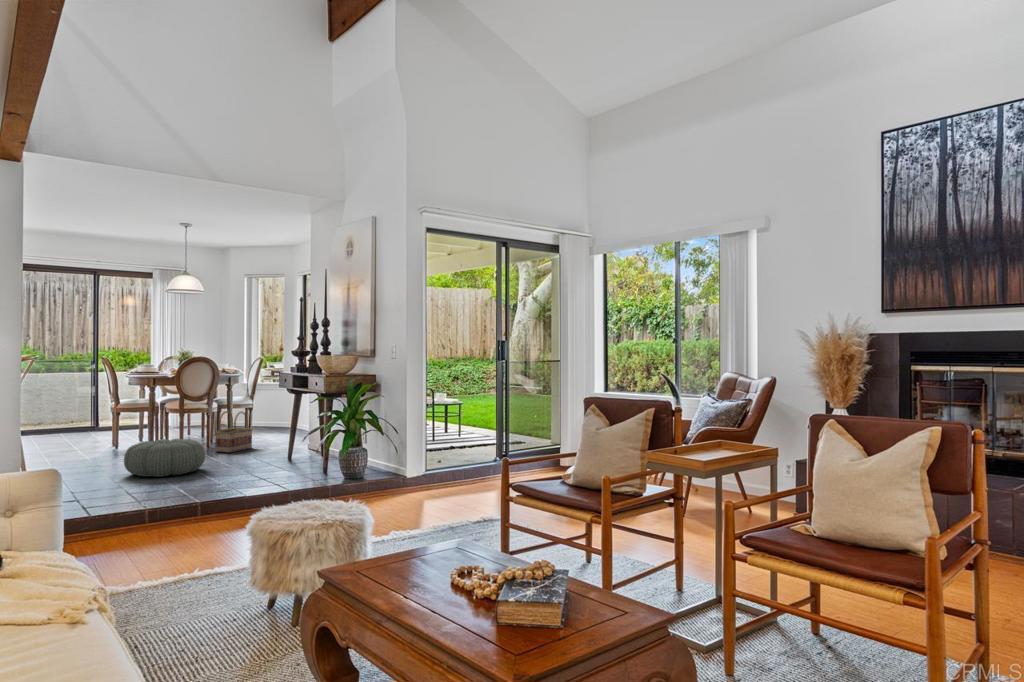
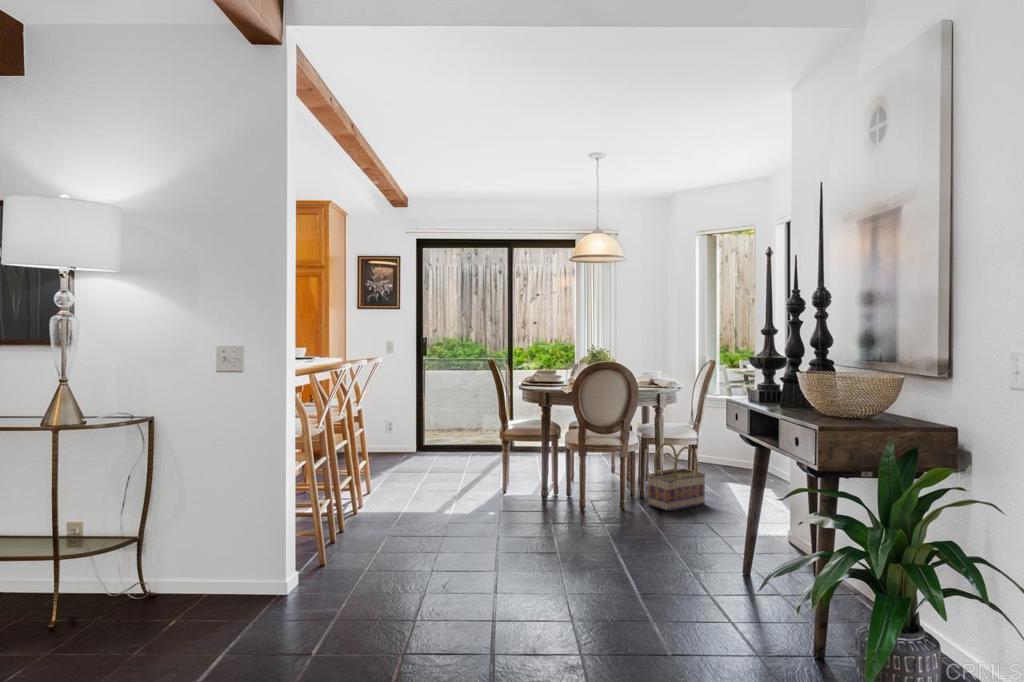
pouf: present [124,439,205,477] -> none [491,493,606,564]

